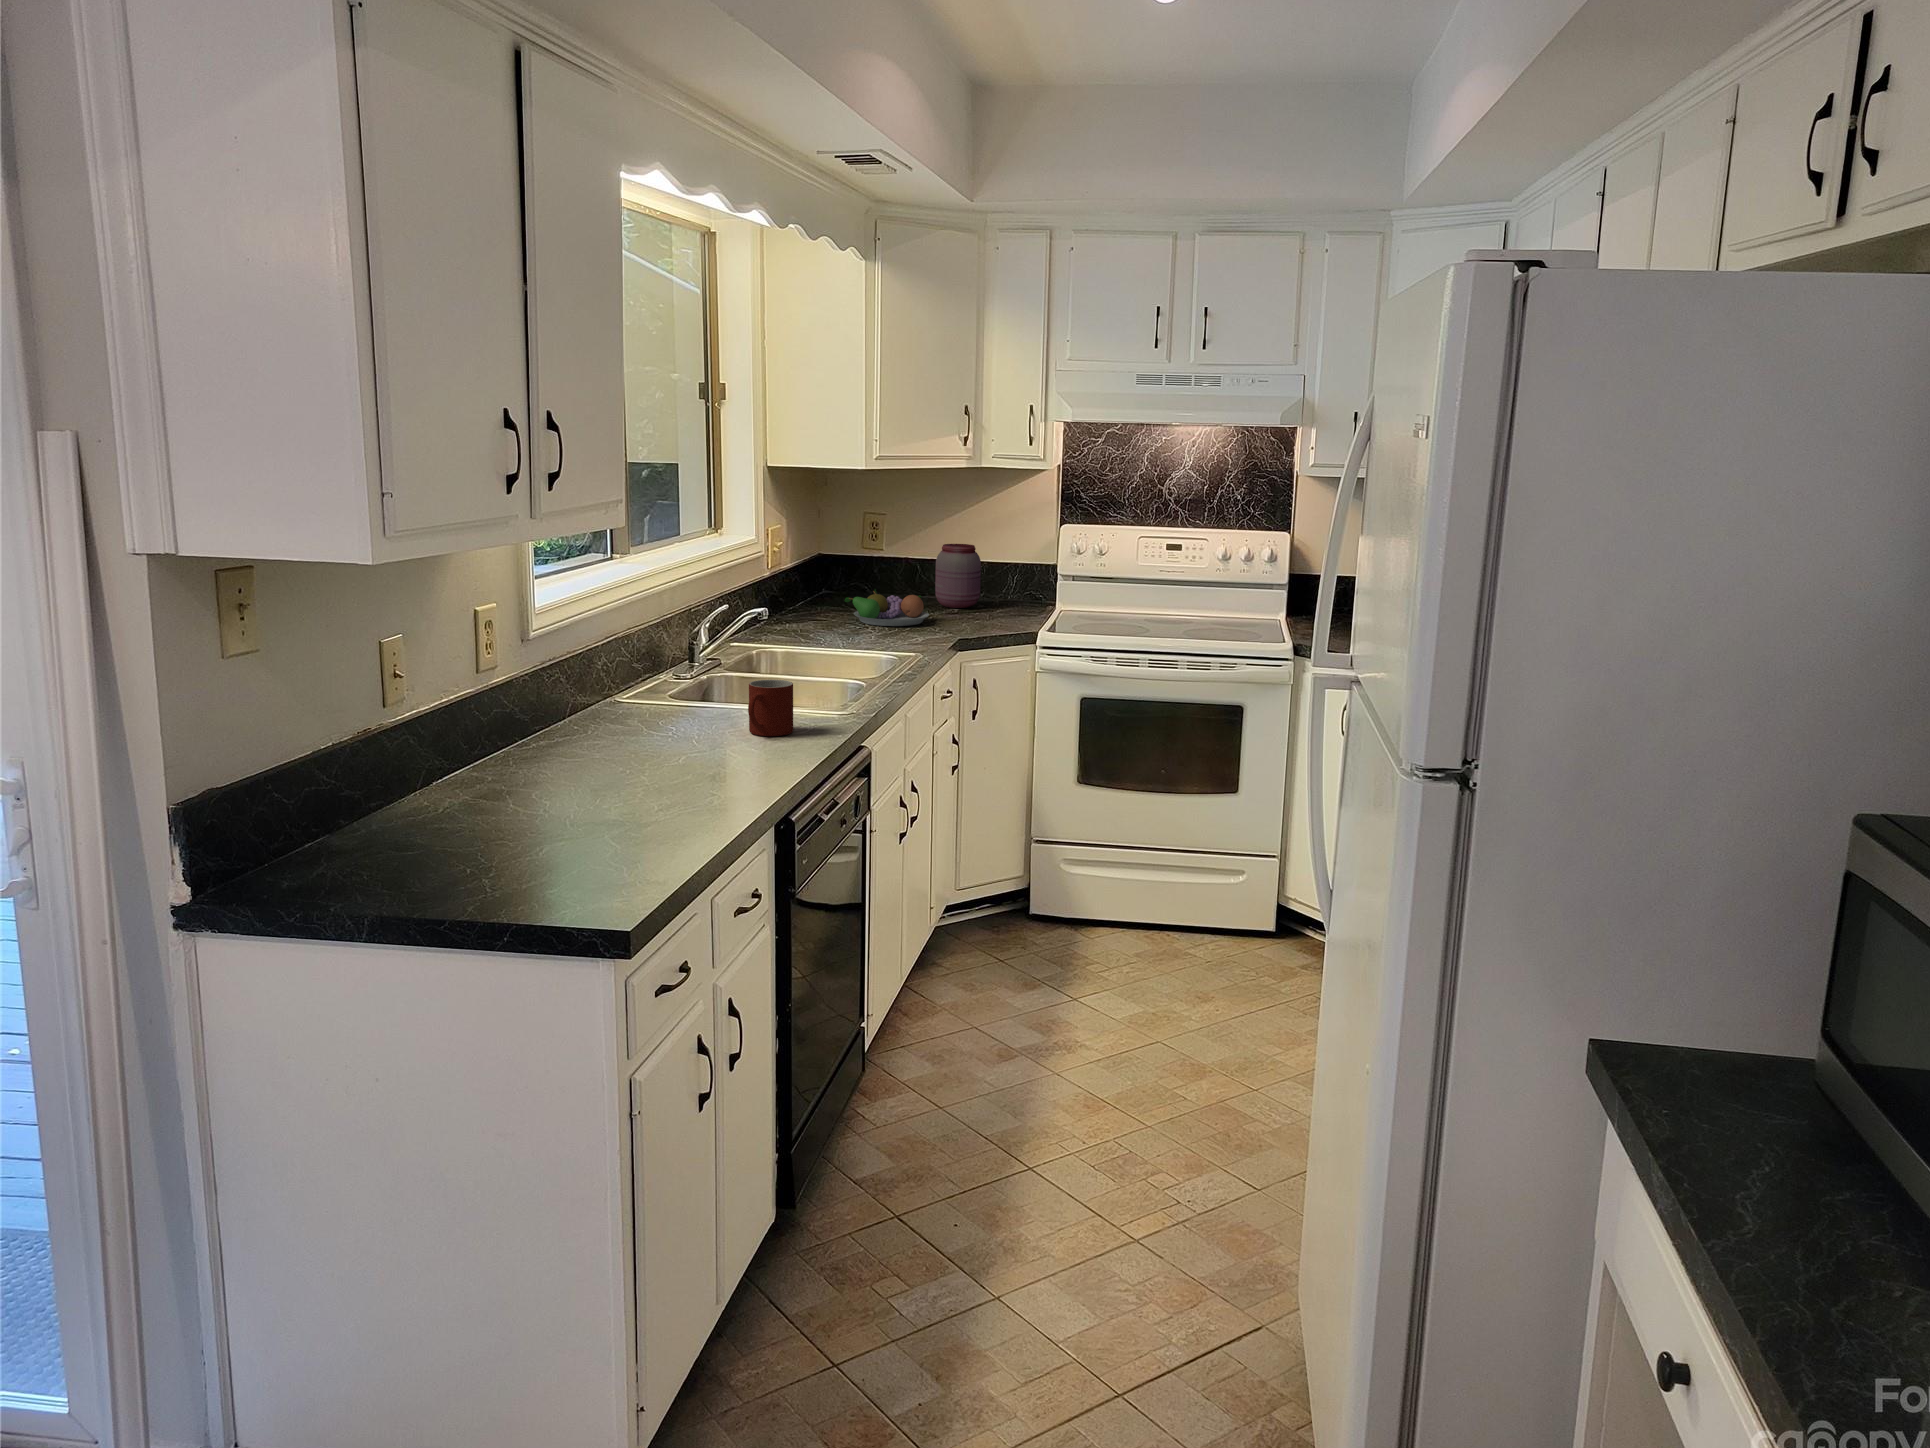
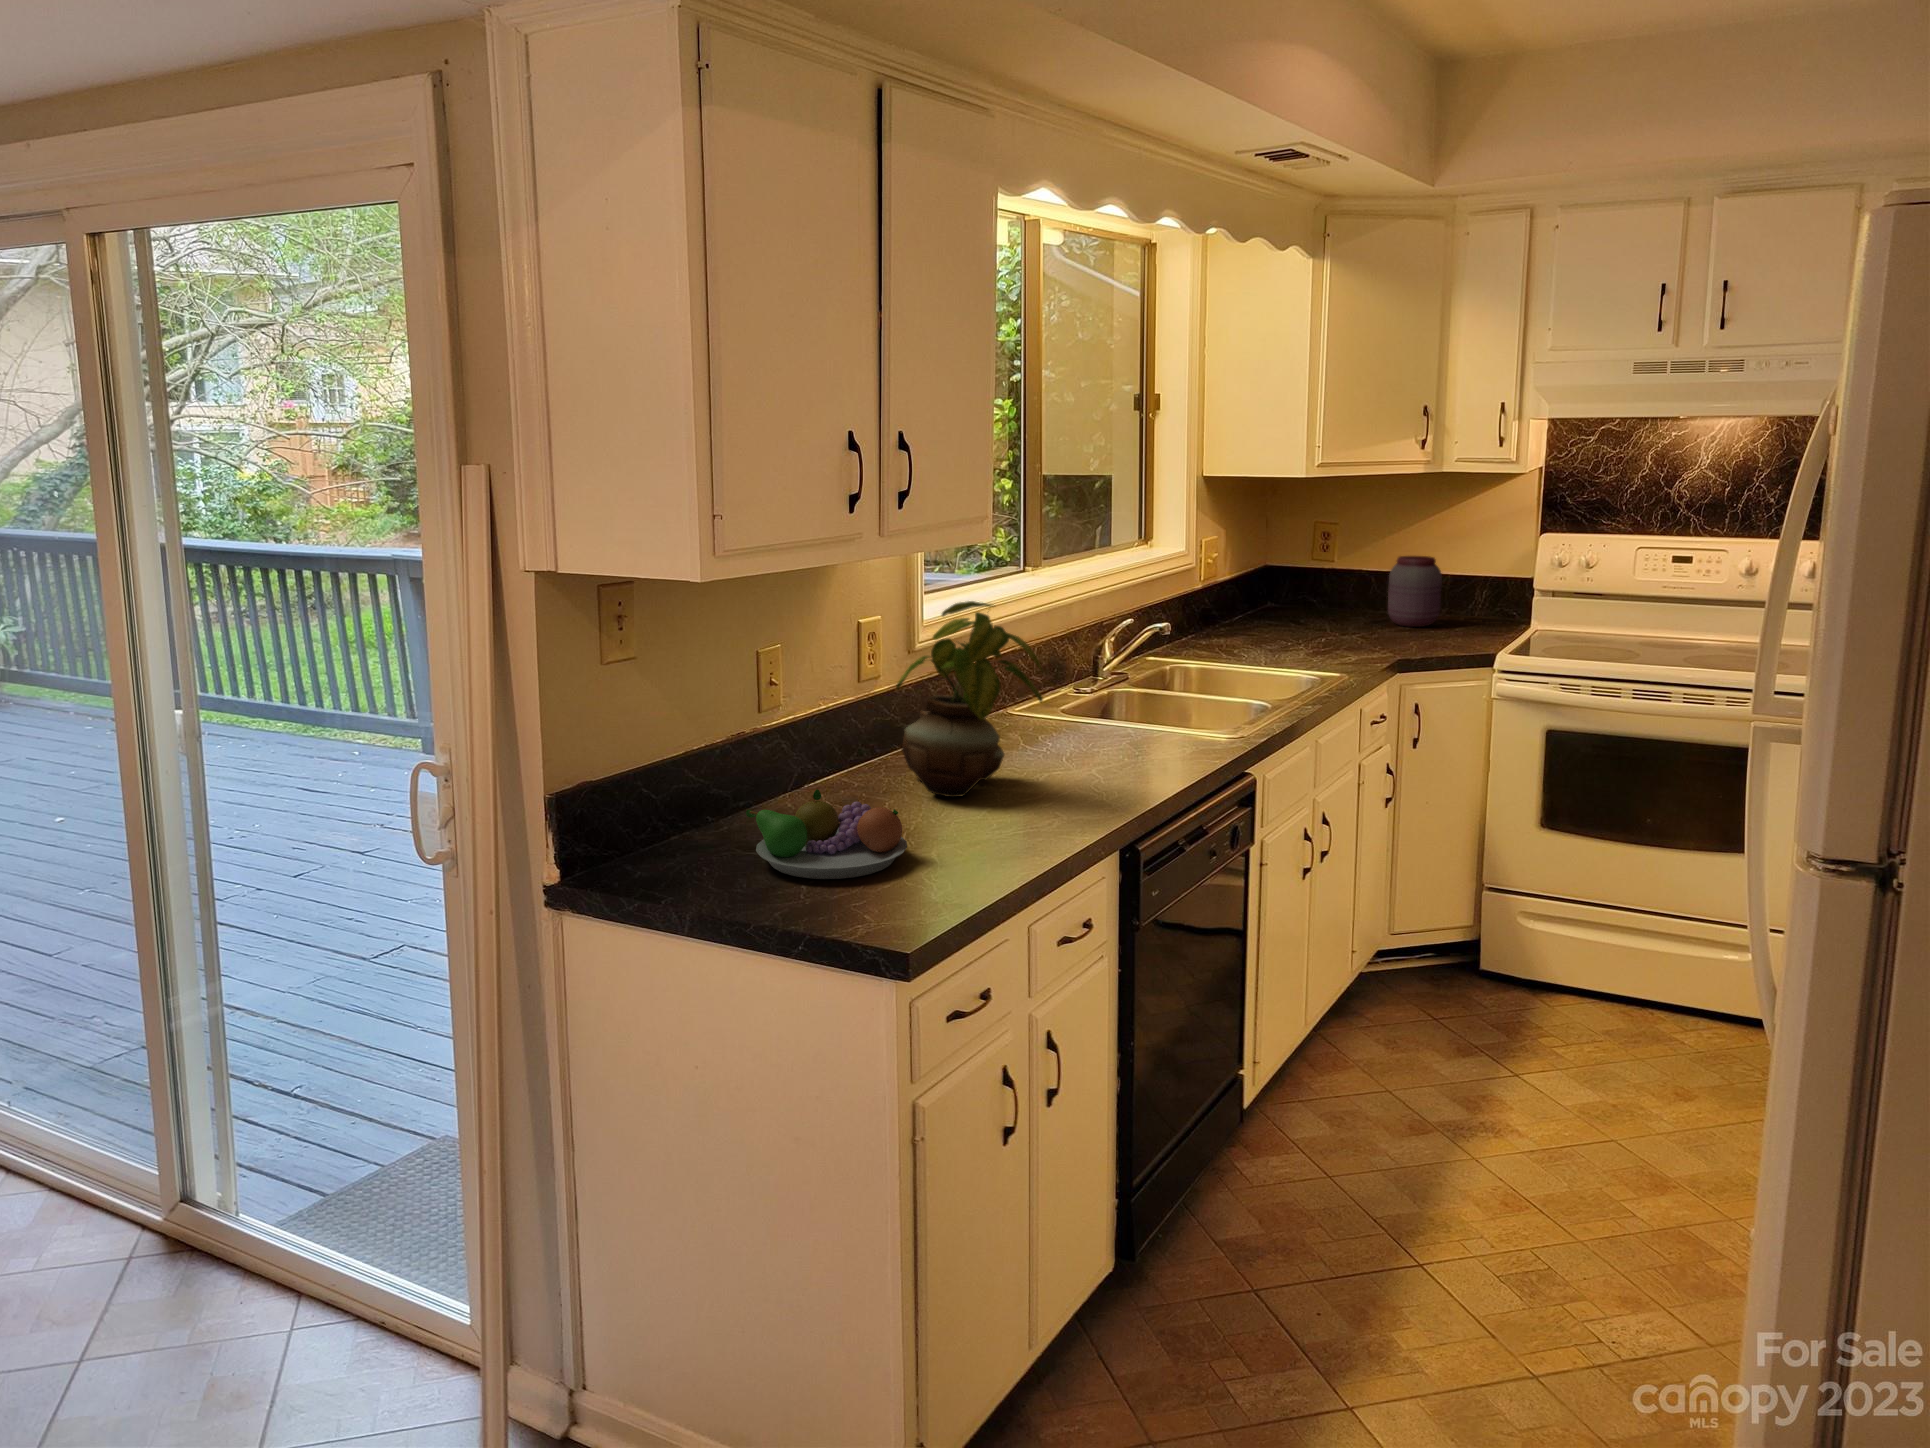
potted plant: none [537,585,696,783] -> present [896,601,1043,797]
fruit bowl: present [845,589,929,626] -> present [746,789,907,879]
mug: present [748,680,793,736] -> none [1116,700,1167,759]

